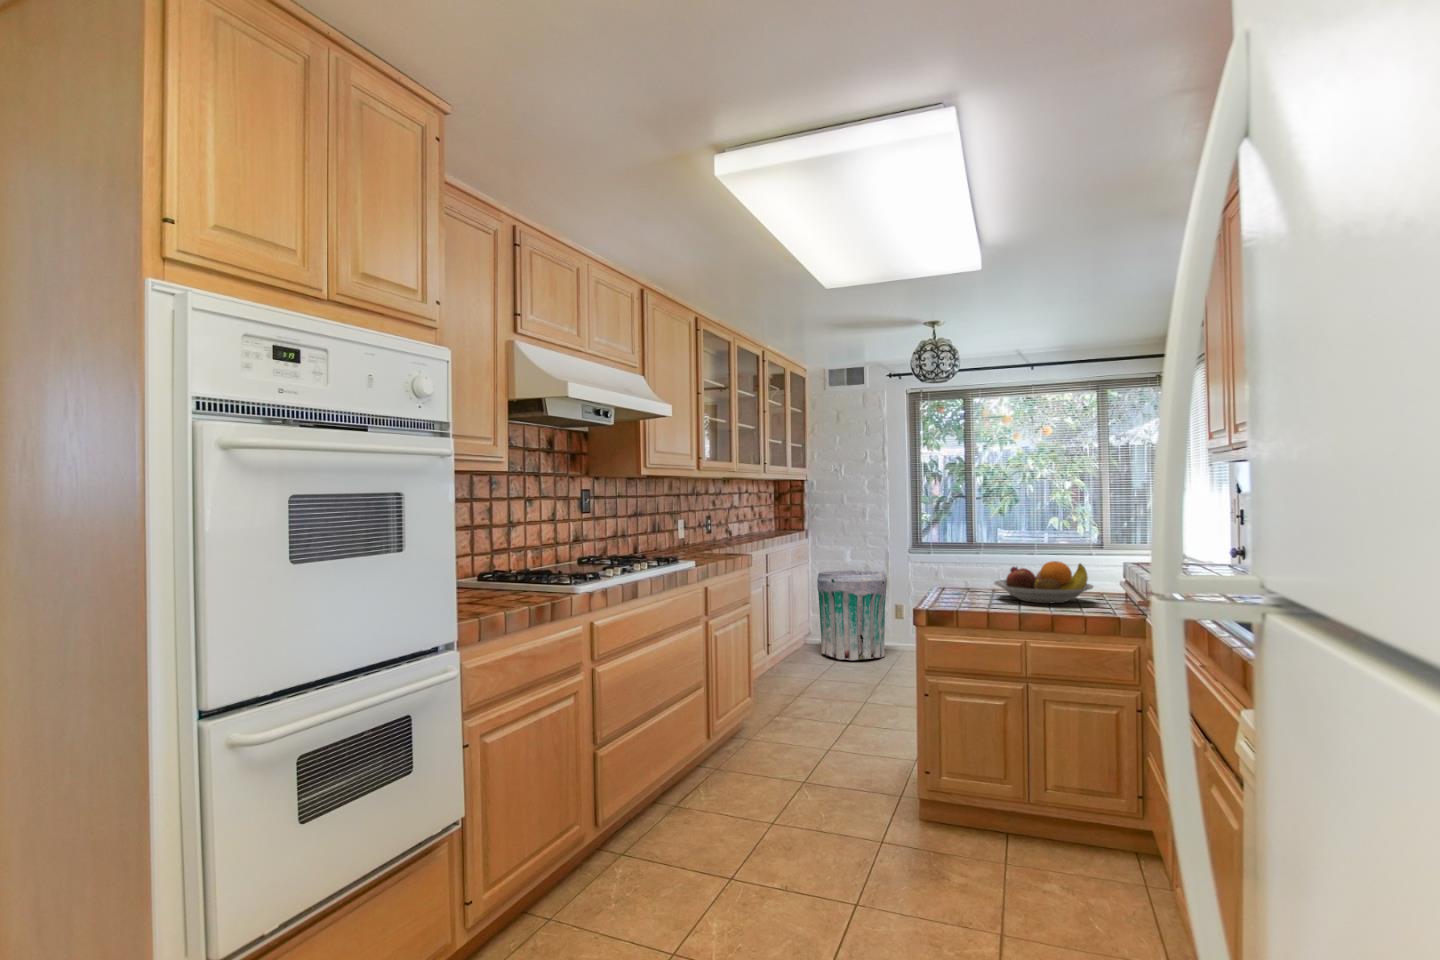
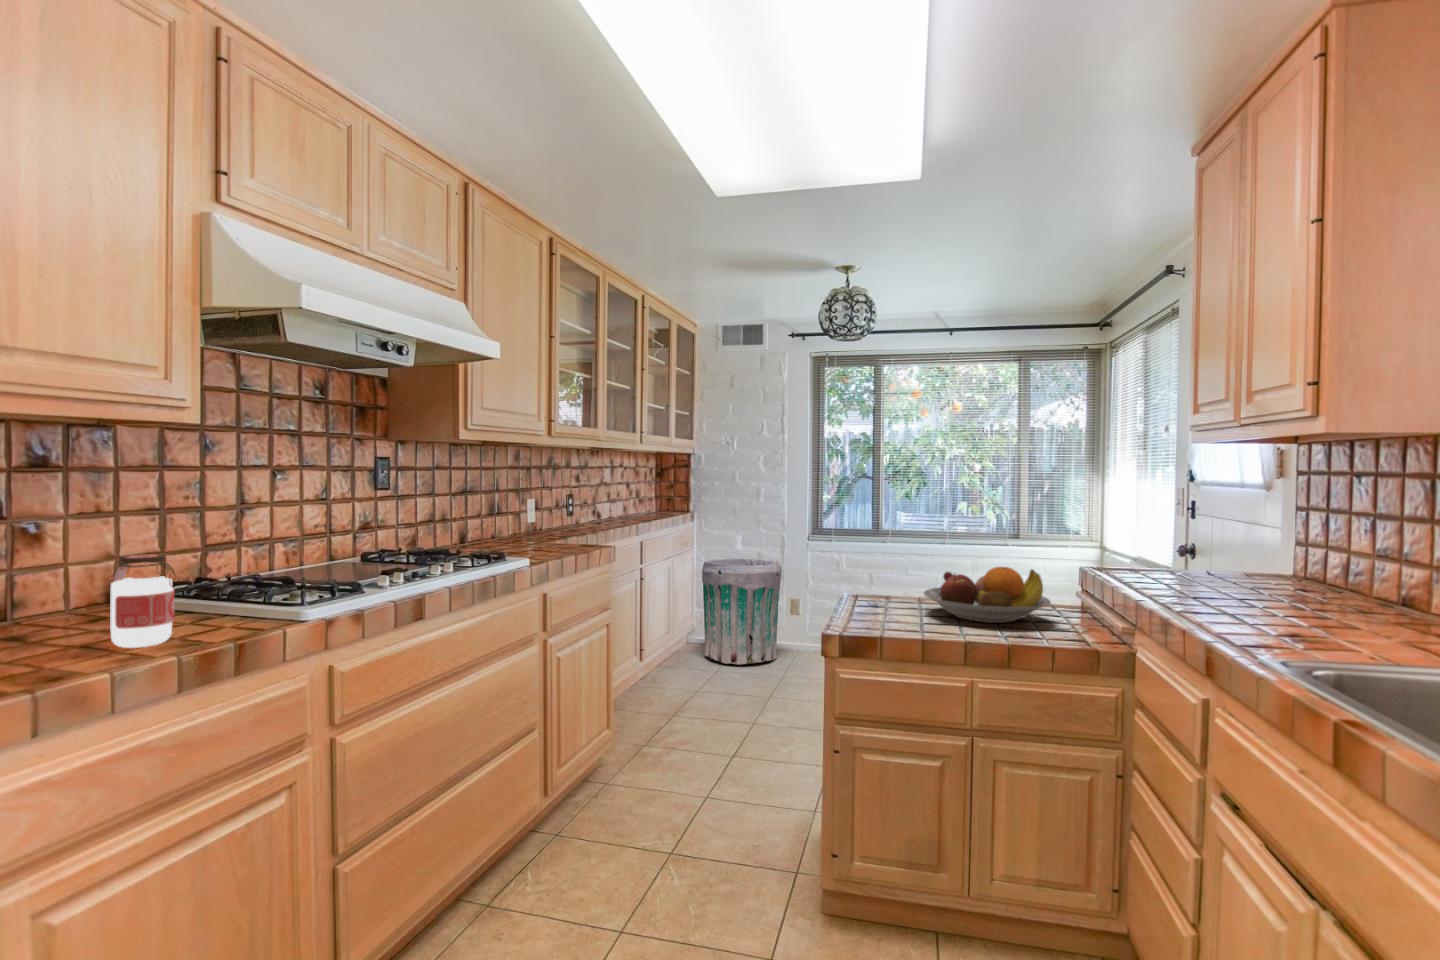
jar: none [490,549,522,602] -> present [110,554,176,648]

